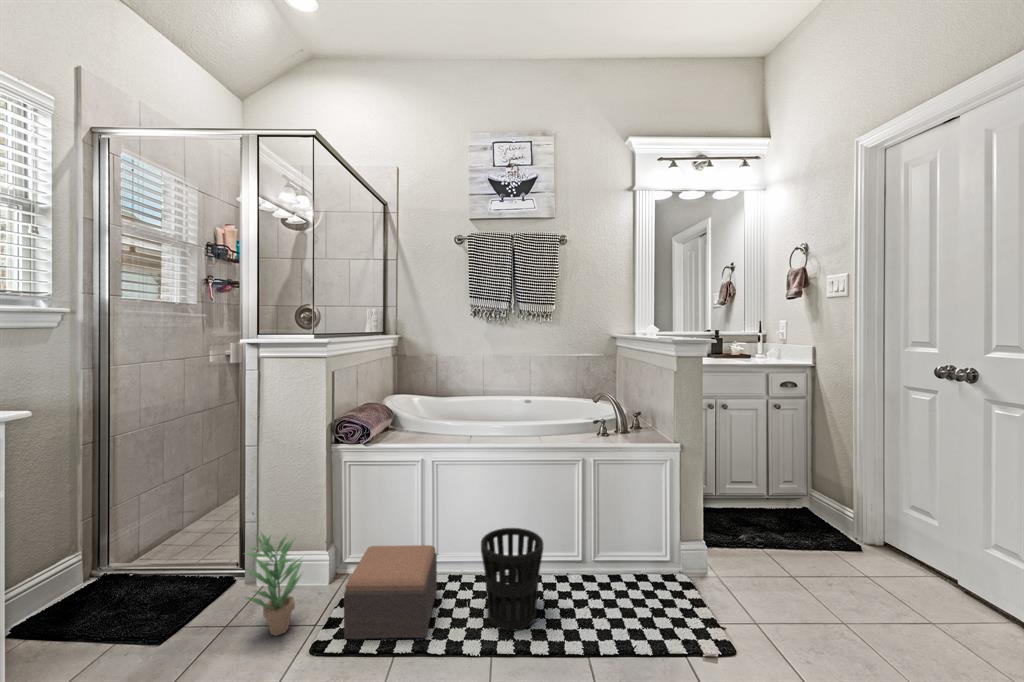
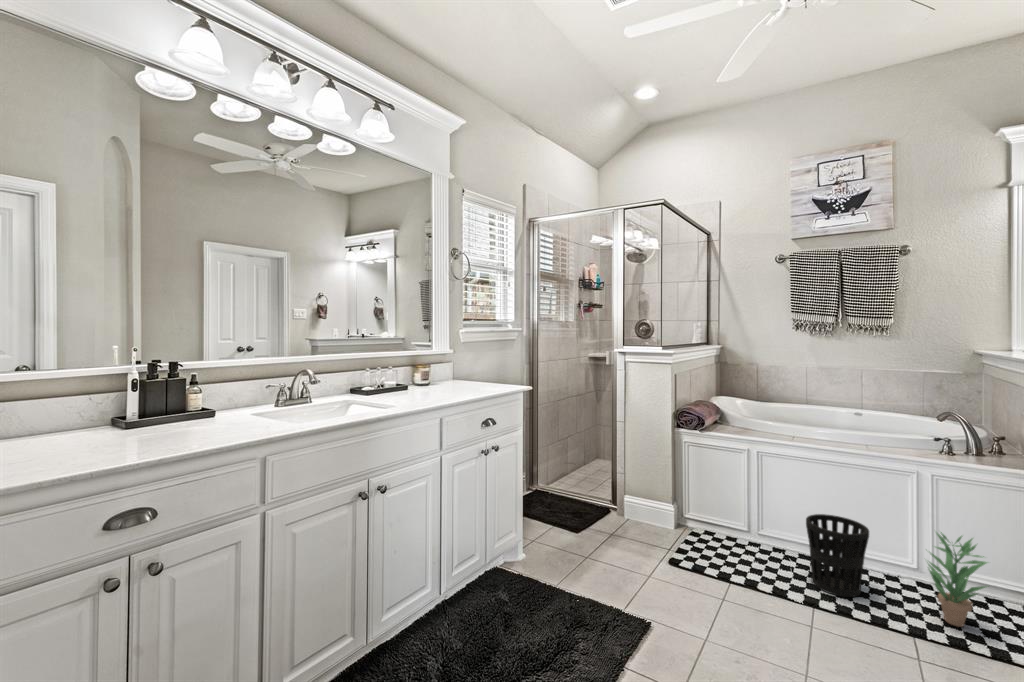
potted plant: present [246,533,303,635] -> present [928,532,987,627]
footstool: present [344,545,437,639] -> none [693,507,763,578]

